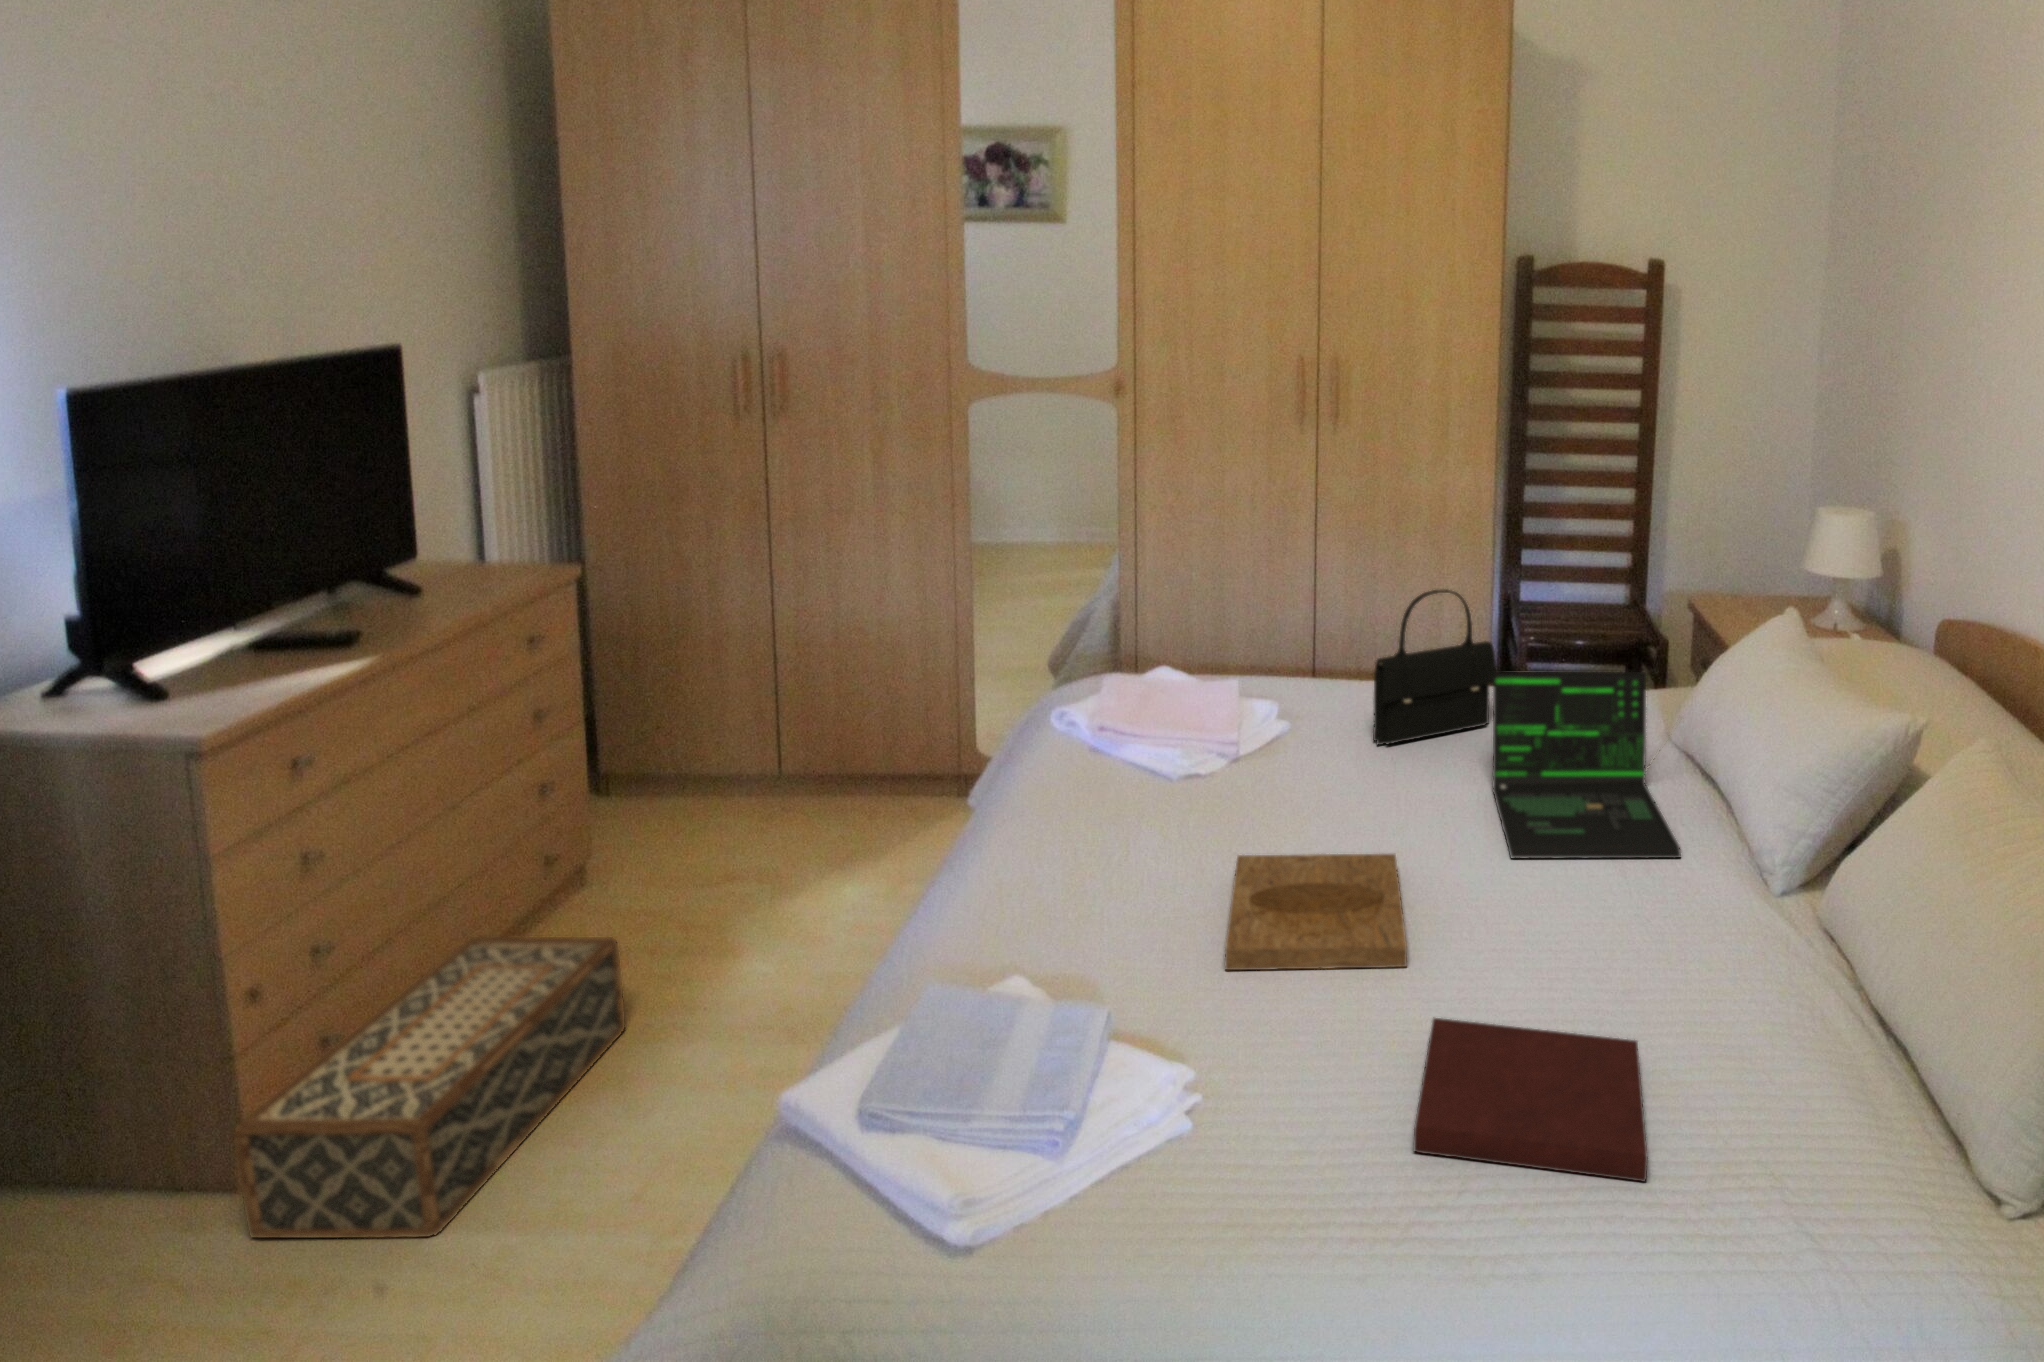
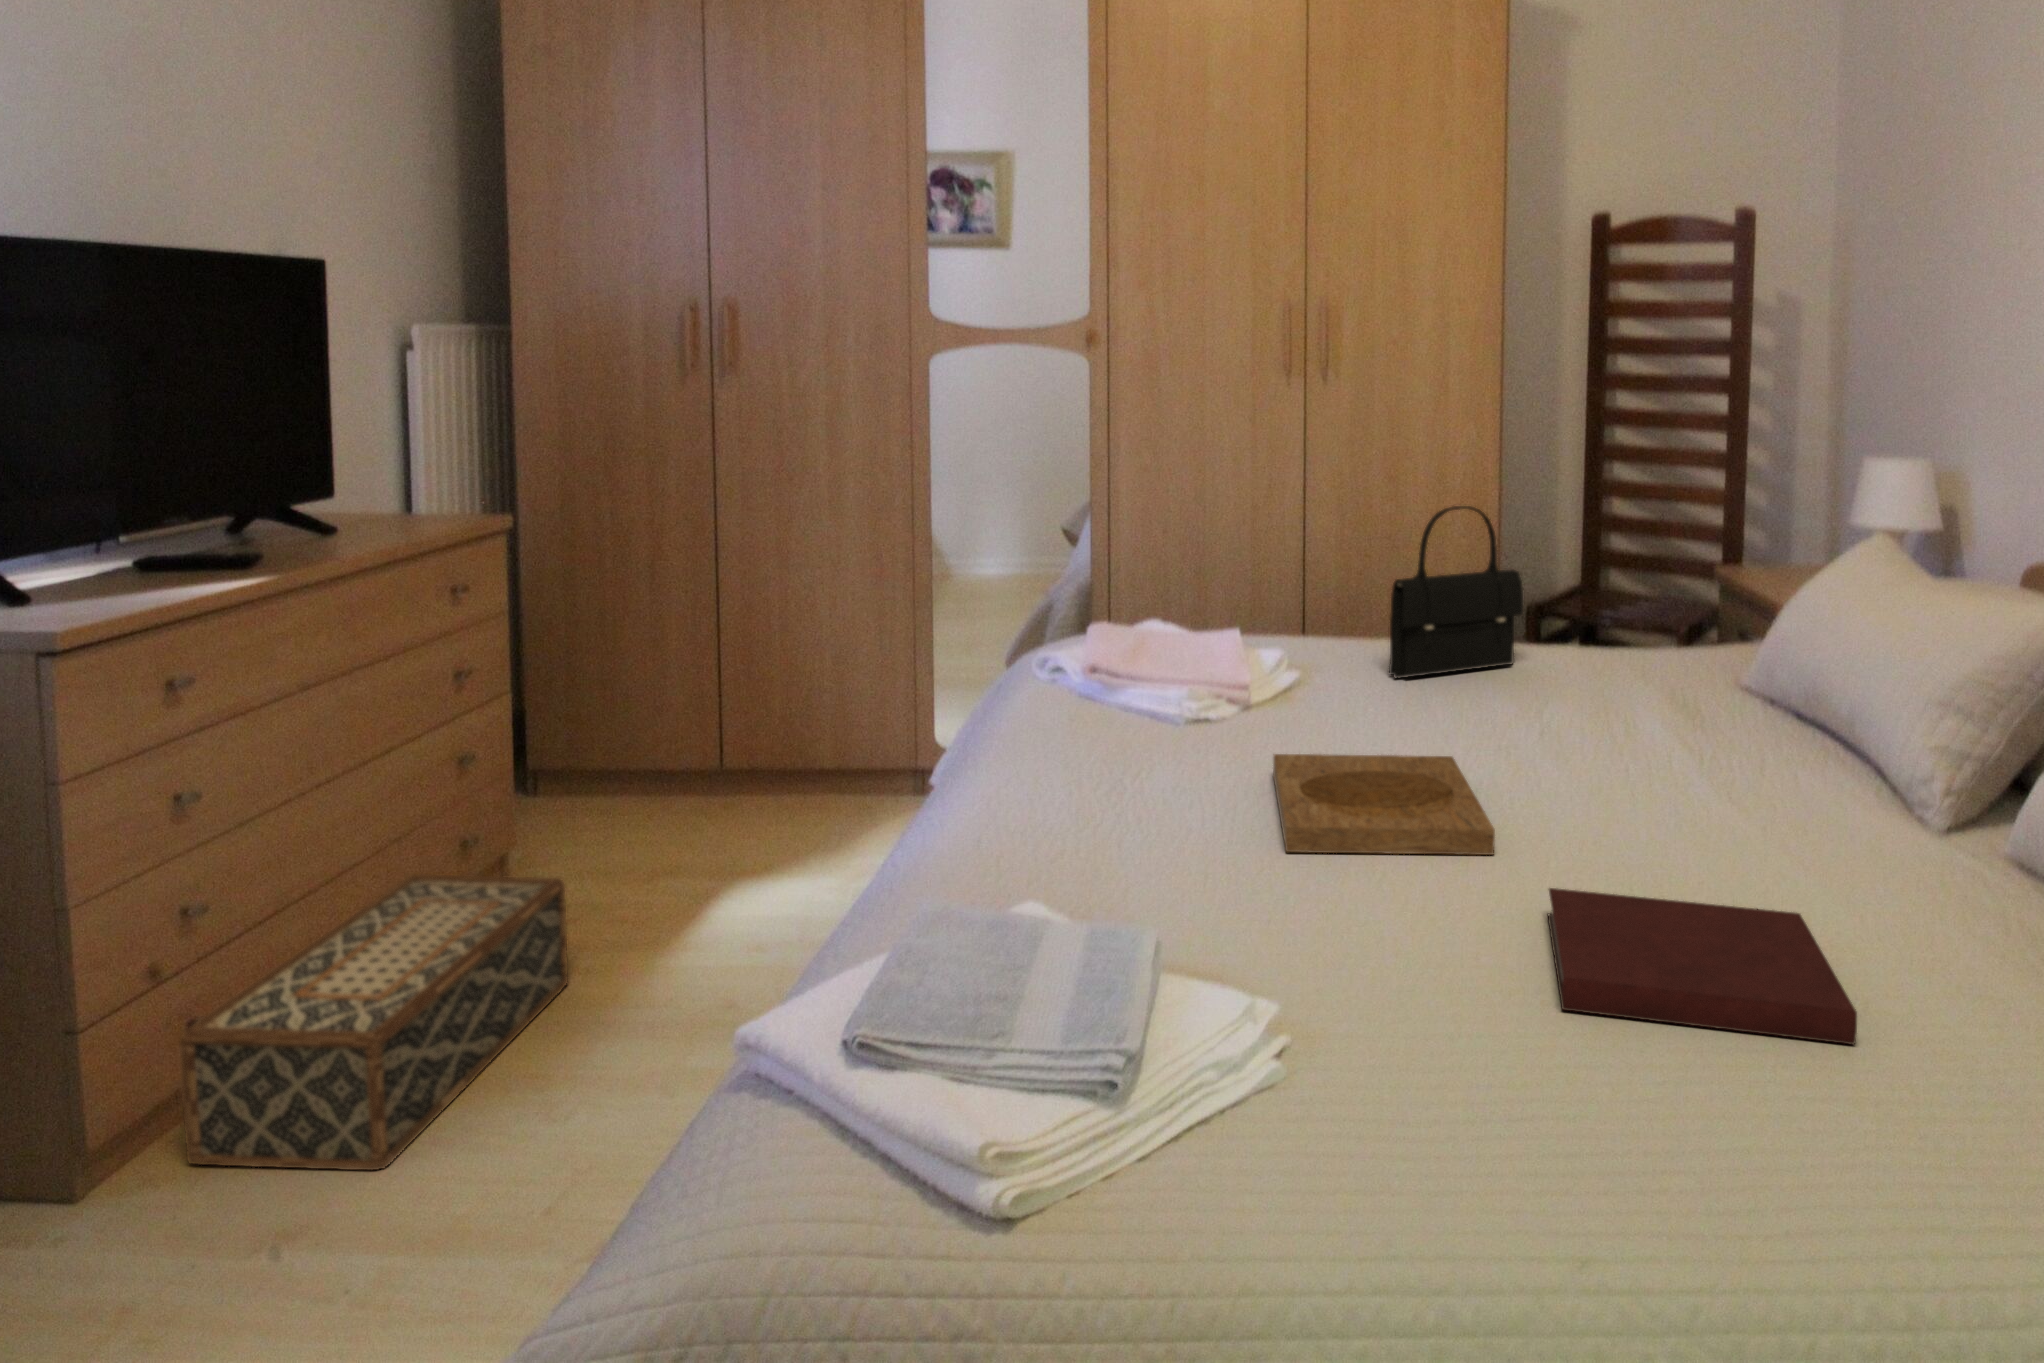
laptop: present [1493,672,1682,859] -> none [1537,581,1779,774]

